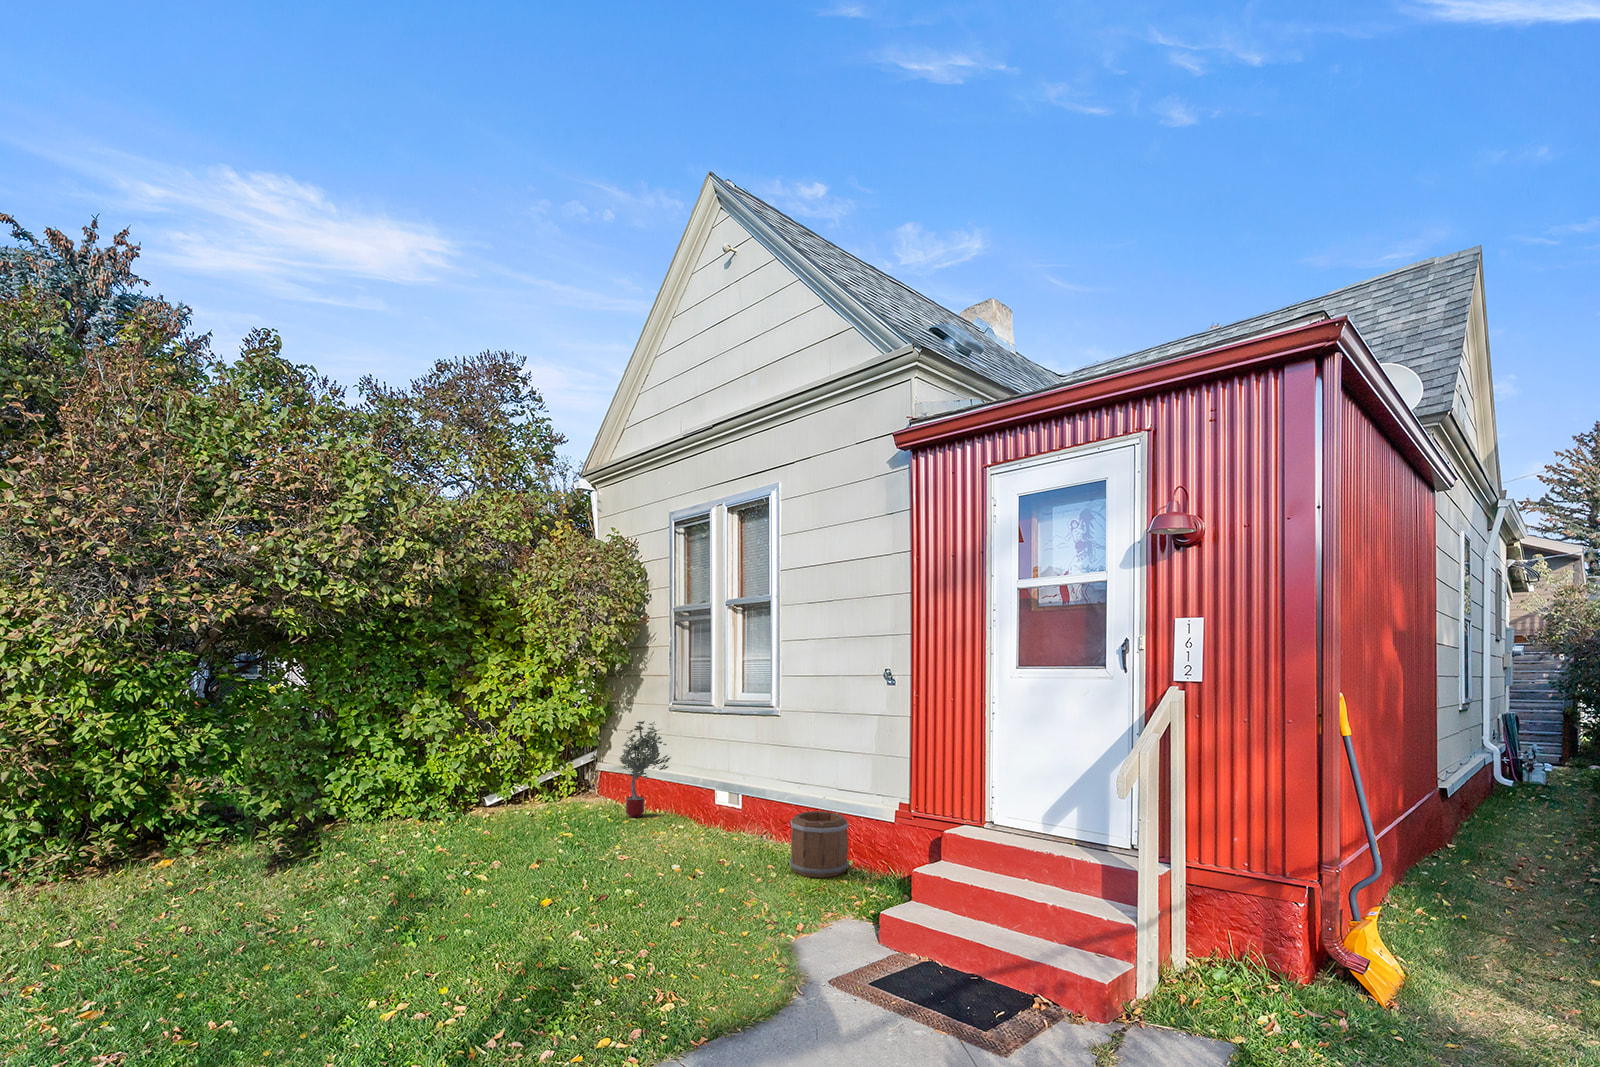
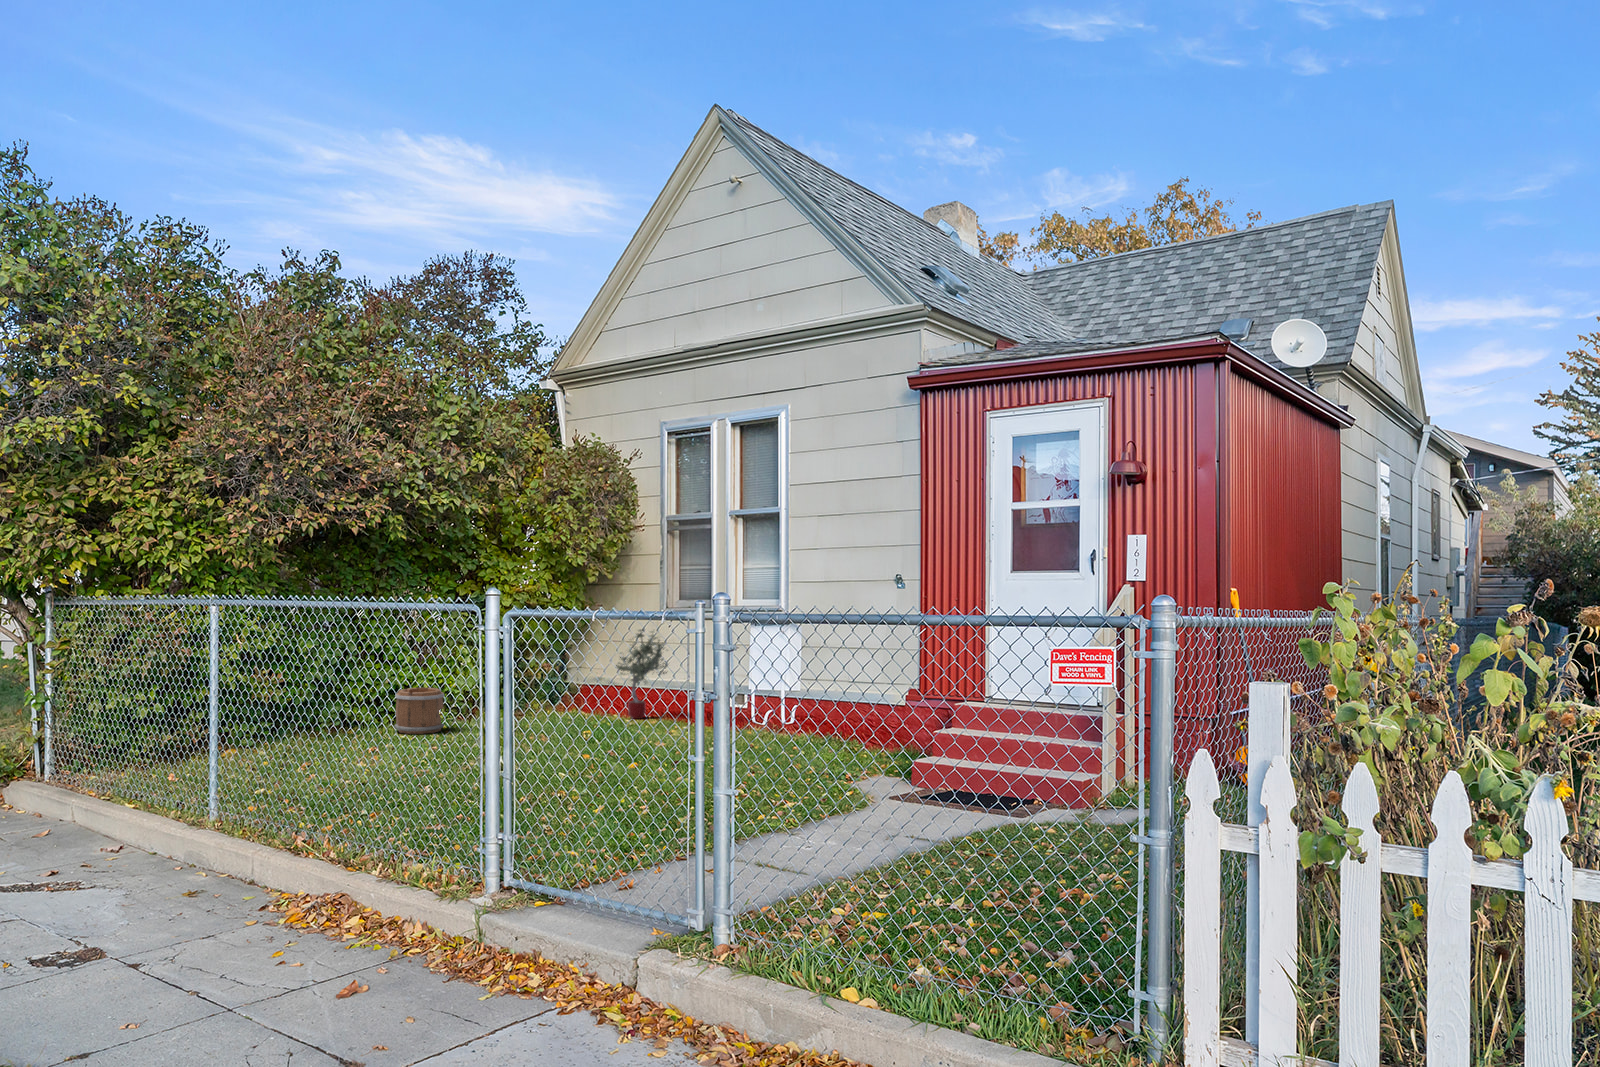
bucket: present [790,811,849,878] -> present [394,688,445,734]

